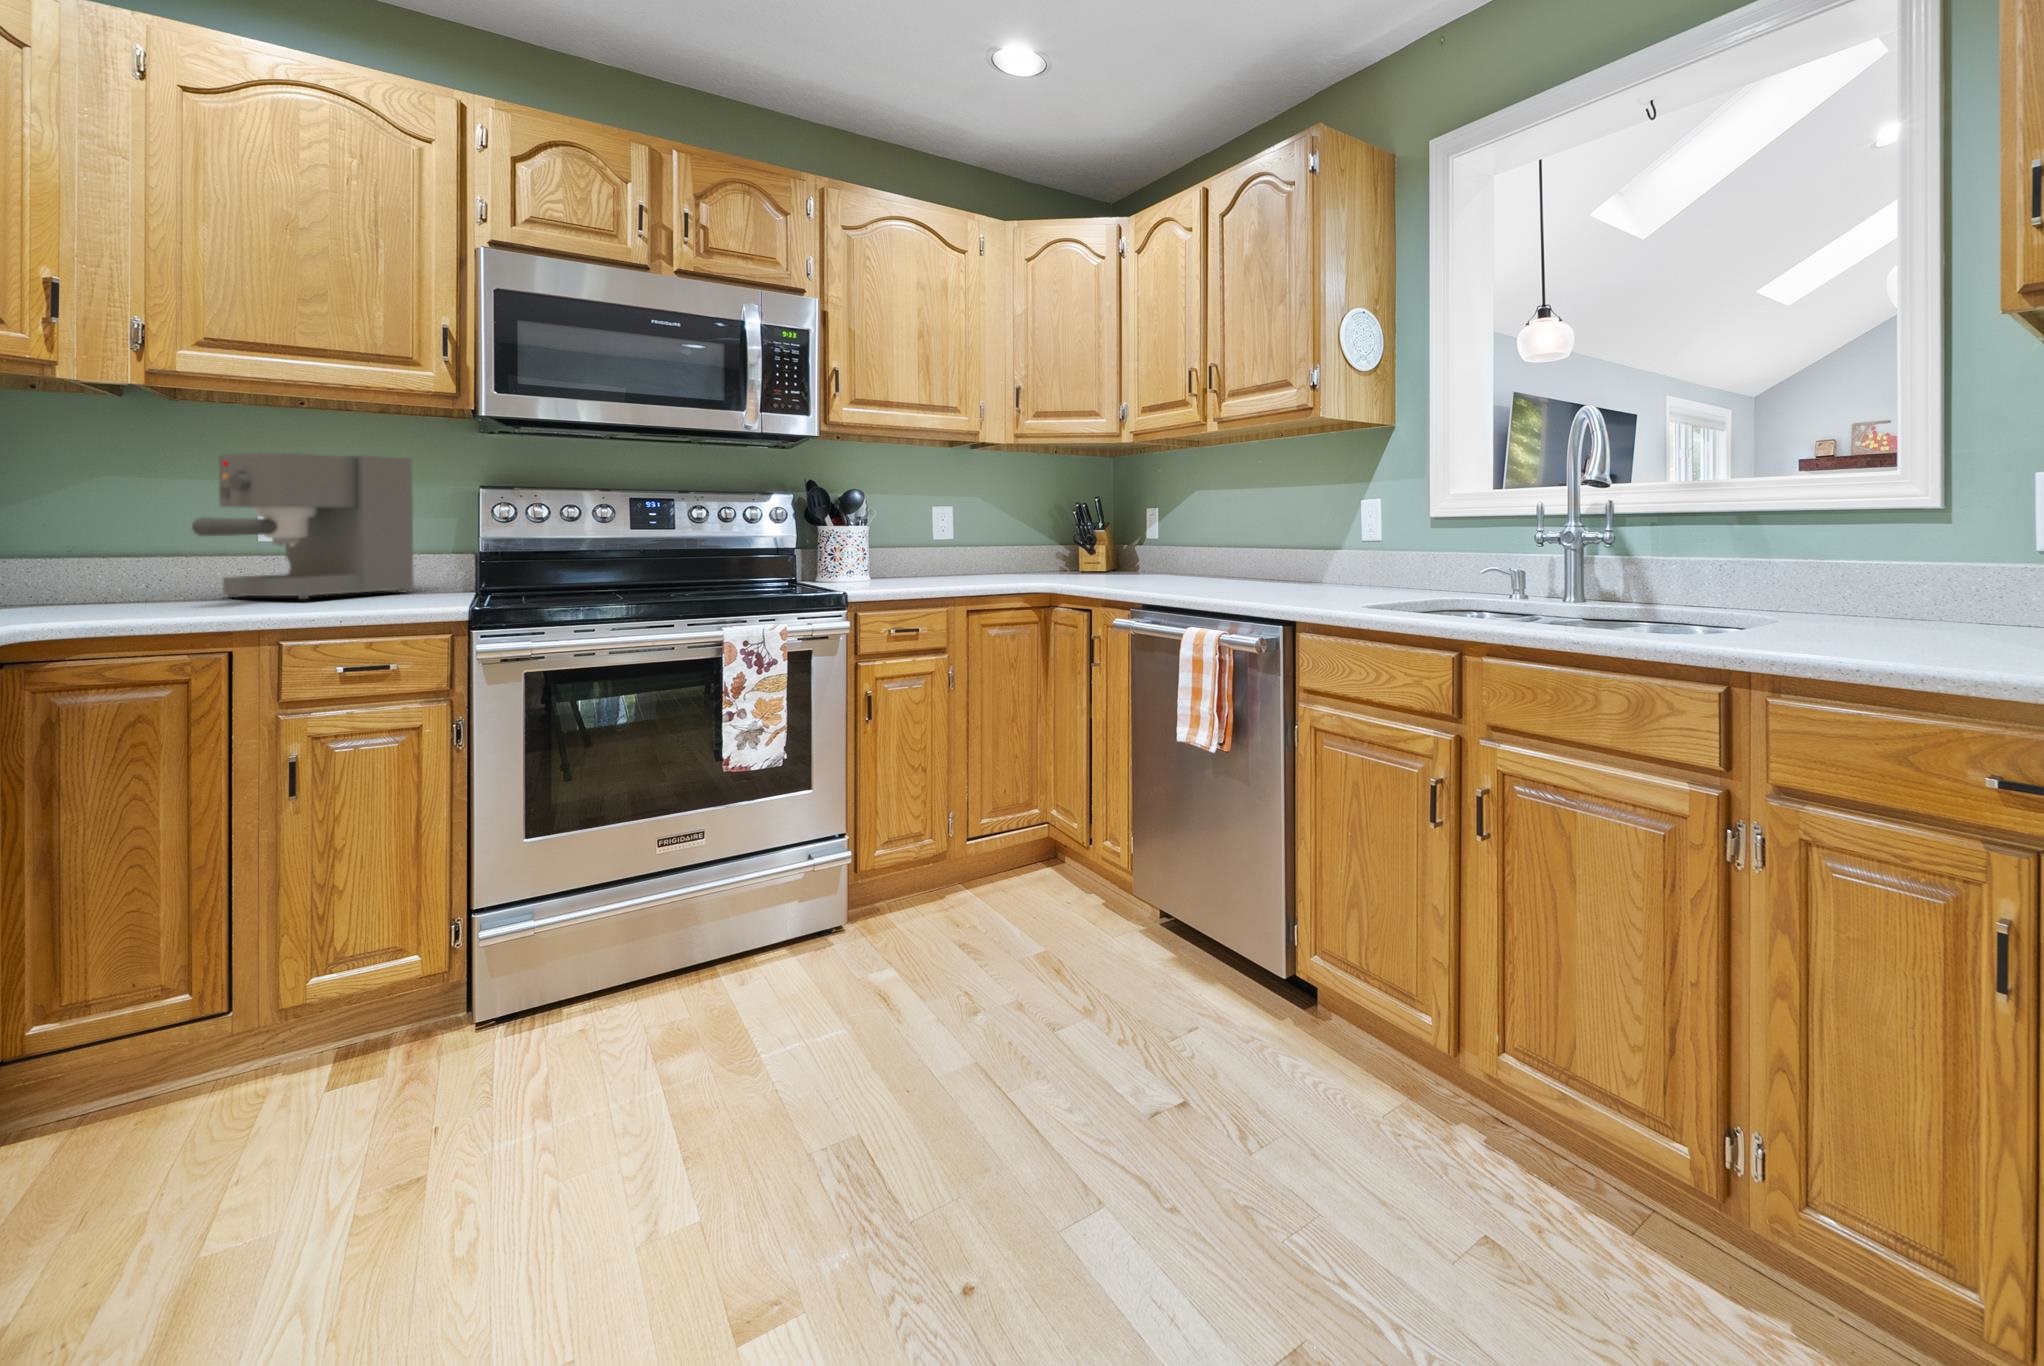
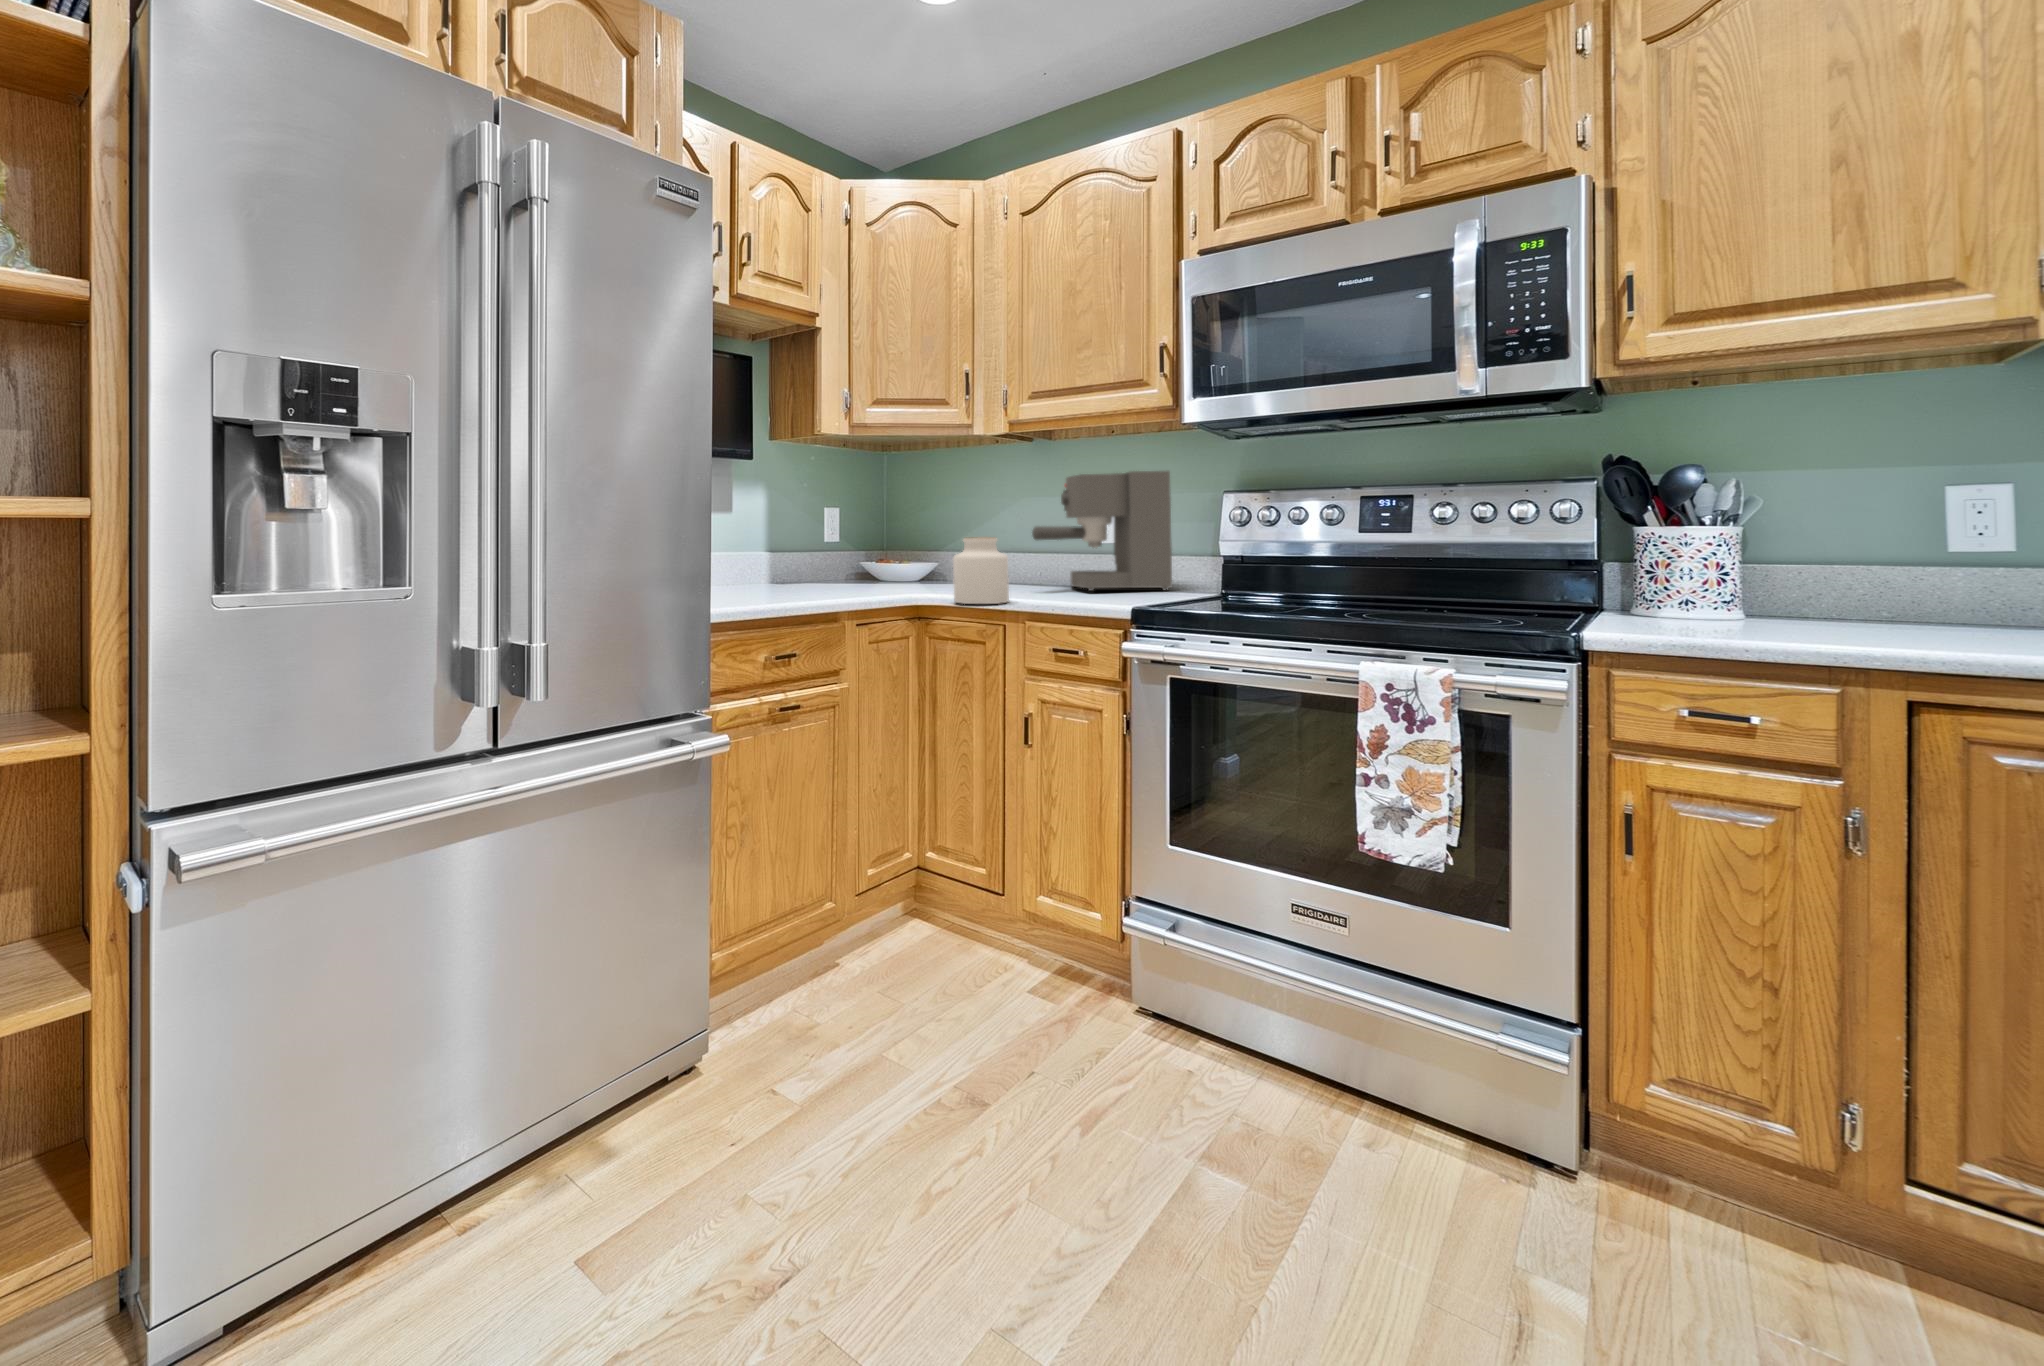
jar: none [99,532,218,627] -> present [953,537,1009,604]

